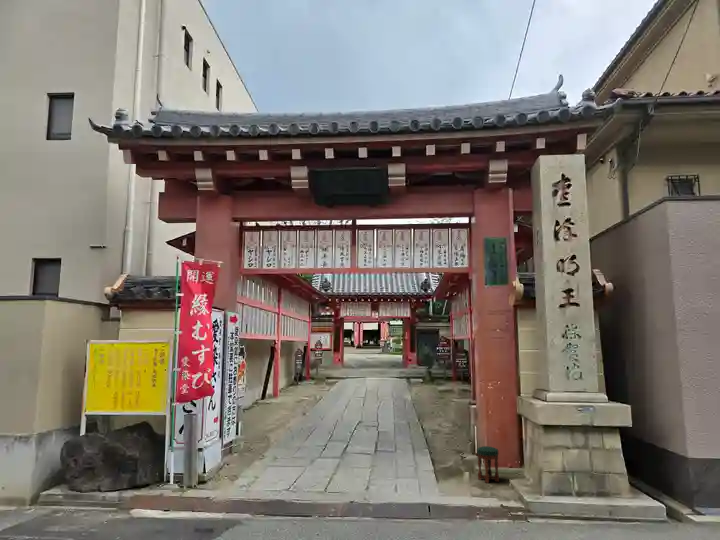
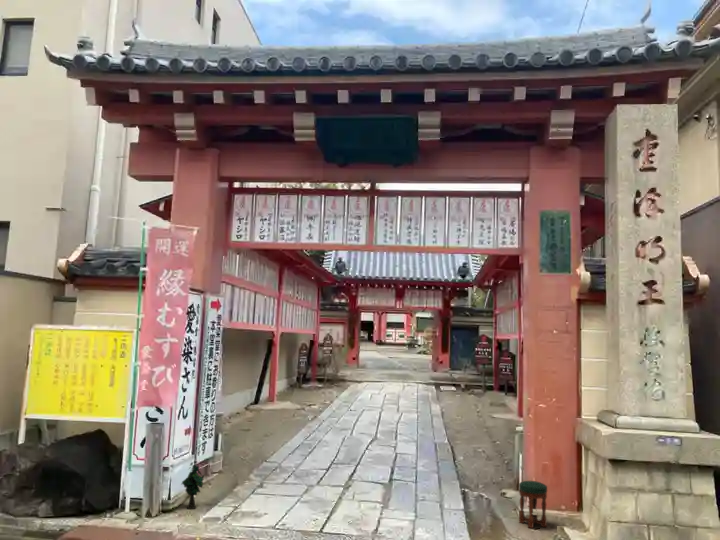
decorative plant: none [212,443,230,482] -> present [182,461,204,509]

